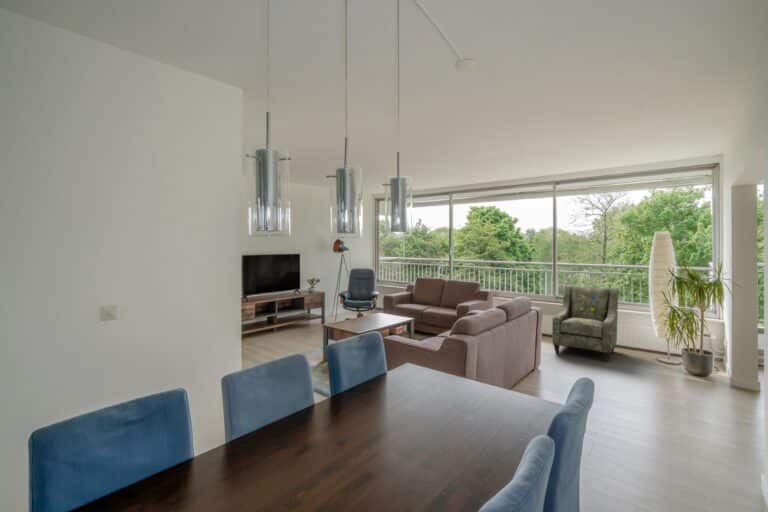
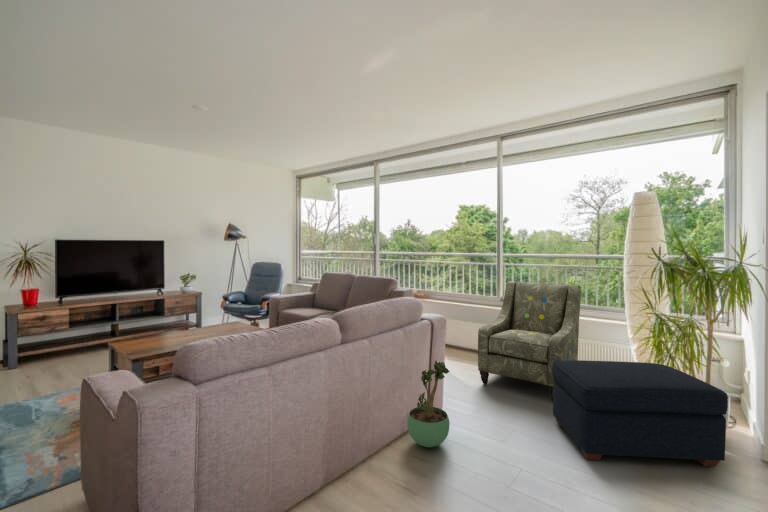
potted plant: none [531,333,557,382] -> present [407,361,450,447]
ottoman: none [609,334,712,389] -> present [552,360,728,467]

